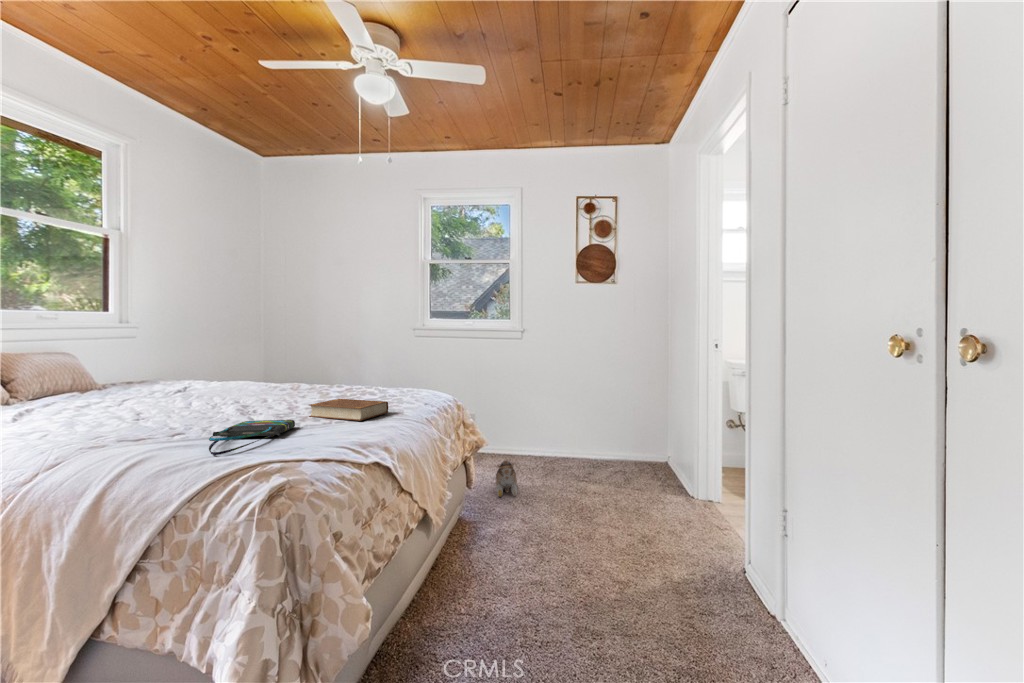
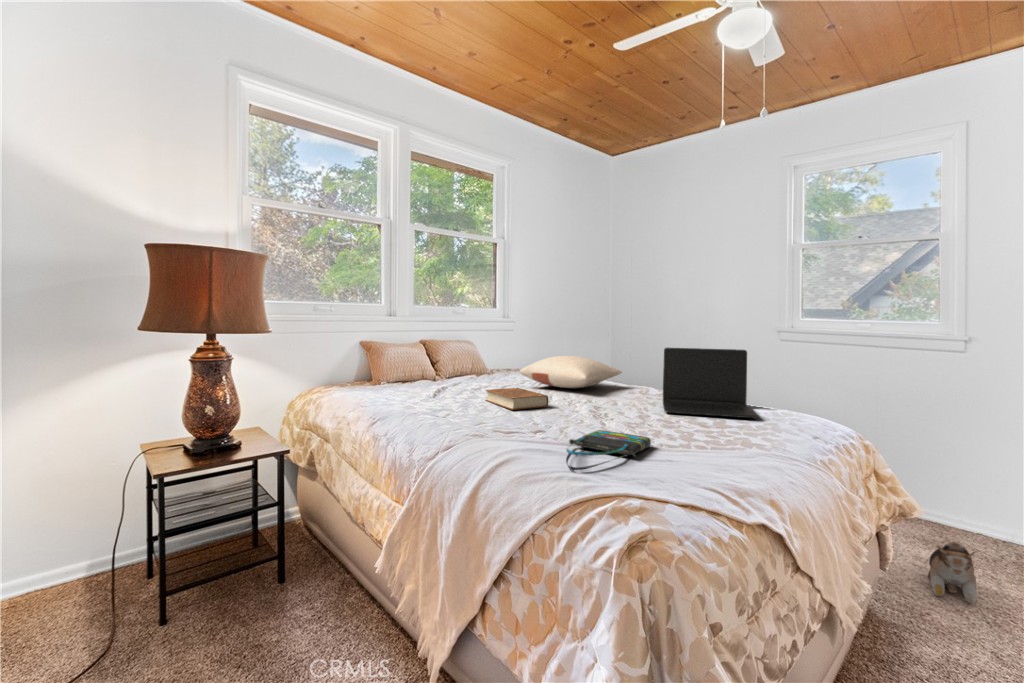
laptop: none [311,346,387,402] -> present [663,348,759,418]
pillow: none [149,360,273,393] -> present [520,356,622,388]
book: present [309,399,388,421] -> present [486,388,548,410]

